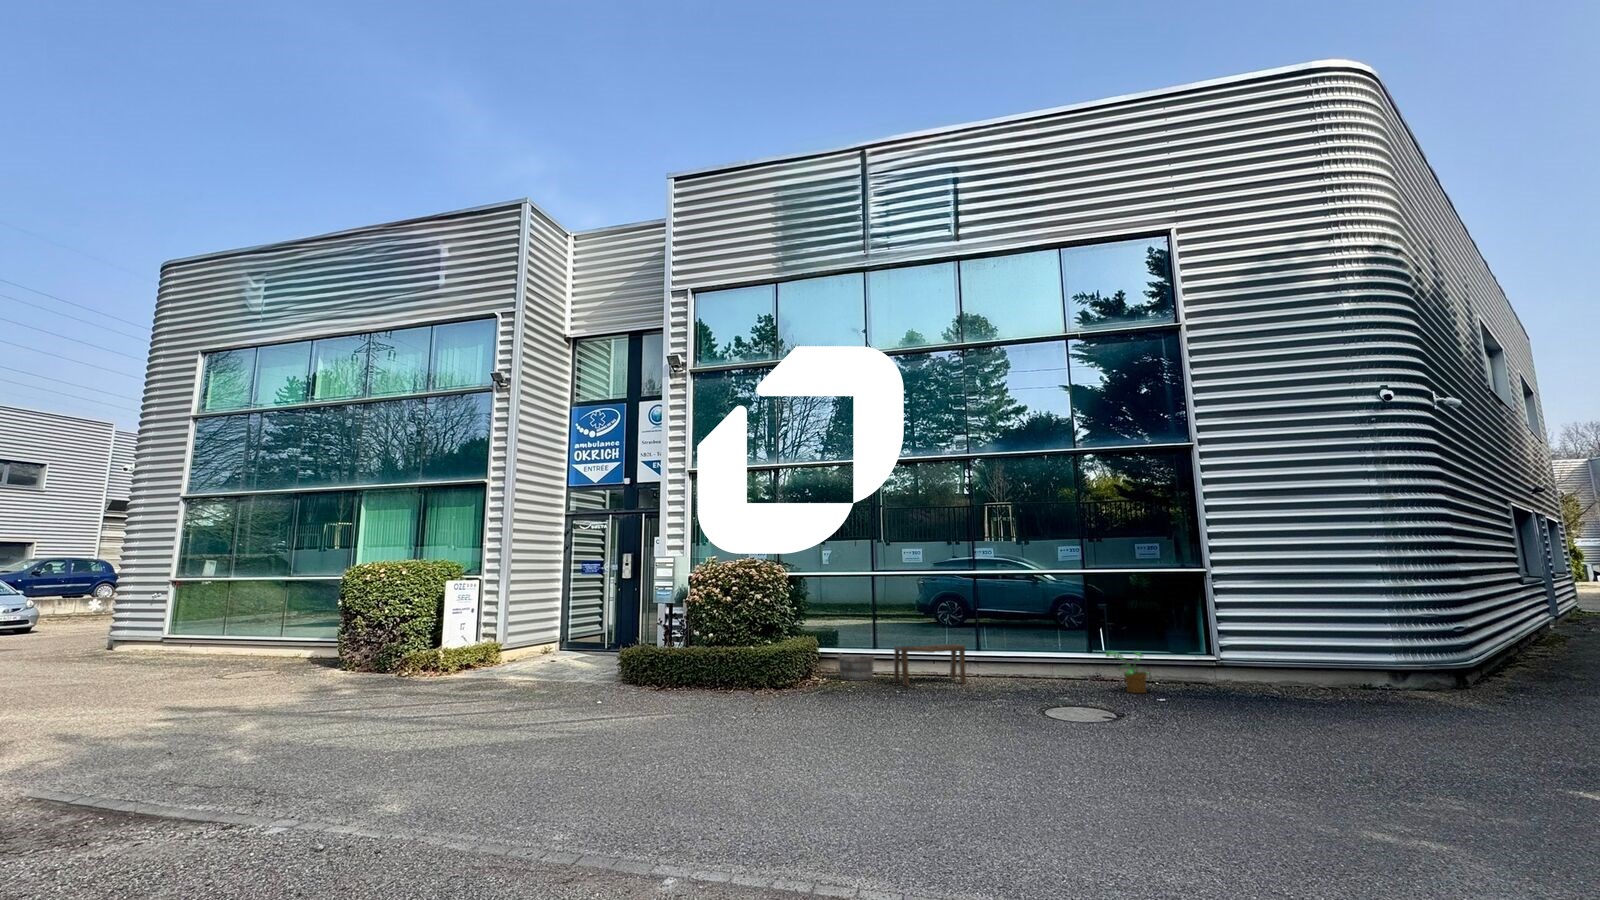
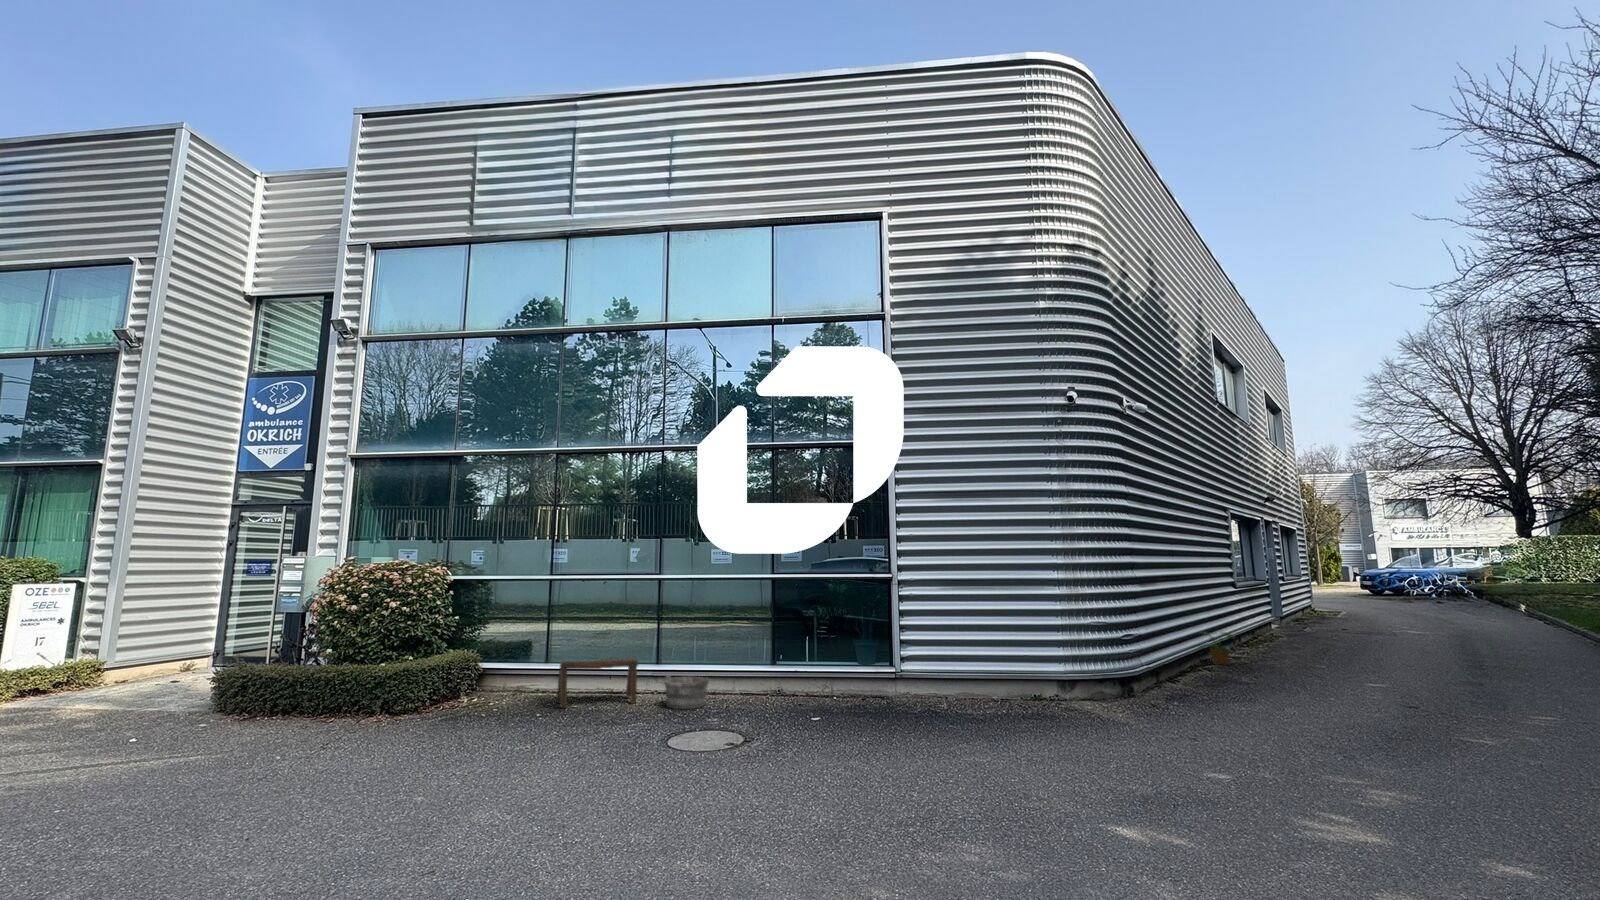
potted plant: present [1106,651,1148,693] -> present [1199,632,1235,665]
bucket: present [836,654,875,681] -> present [661,675,709,709]

